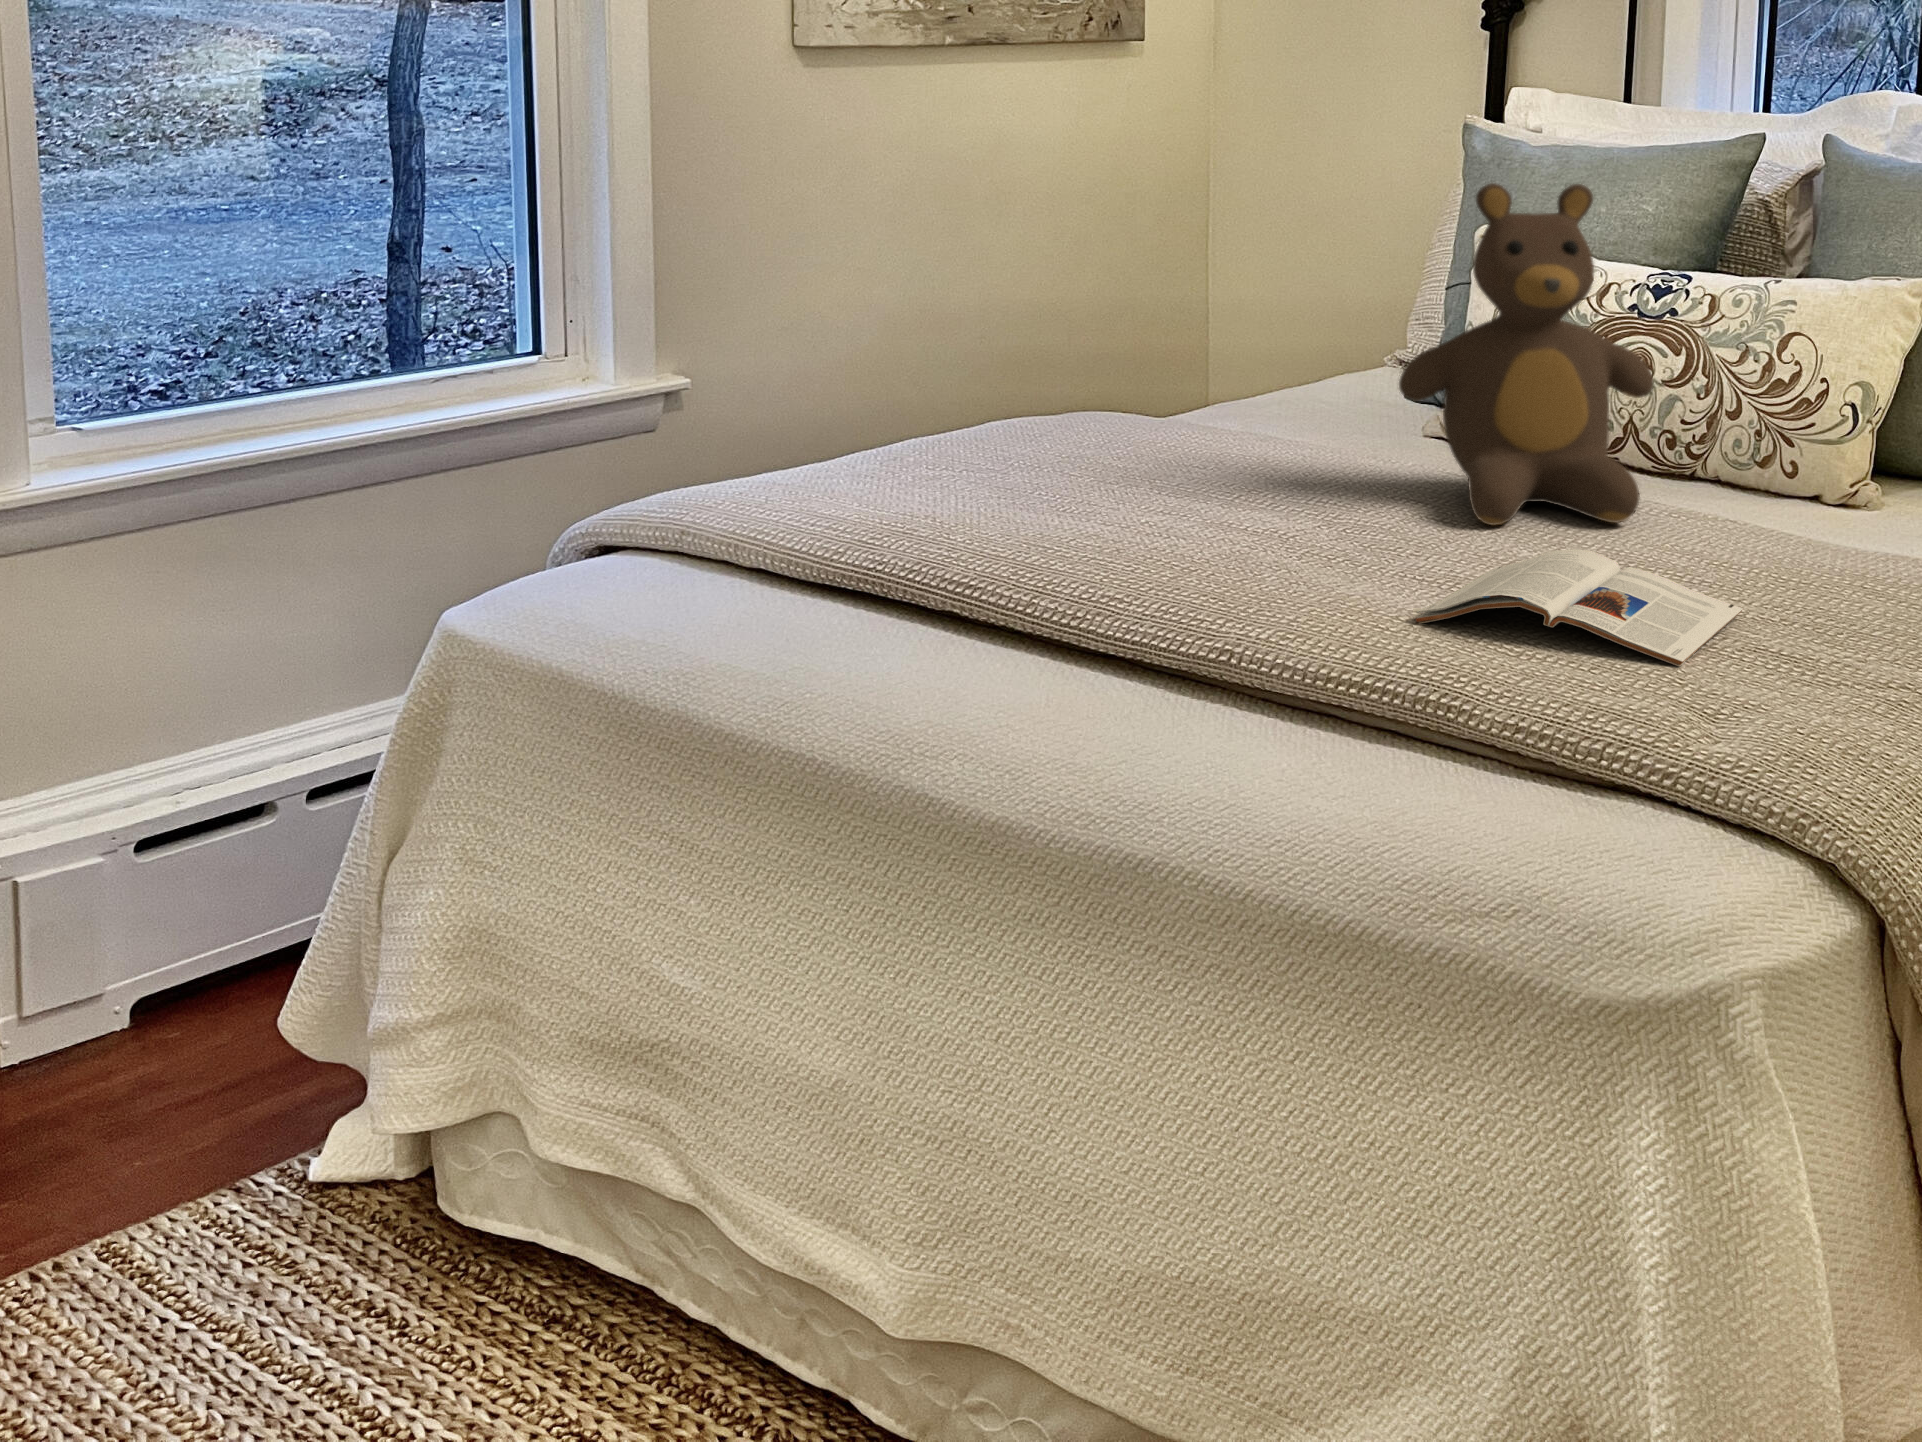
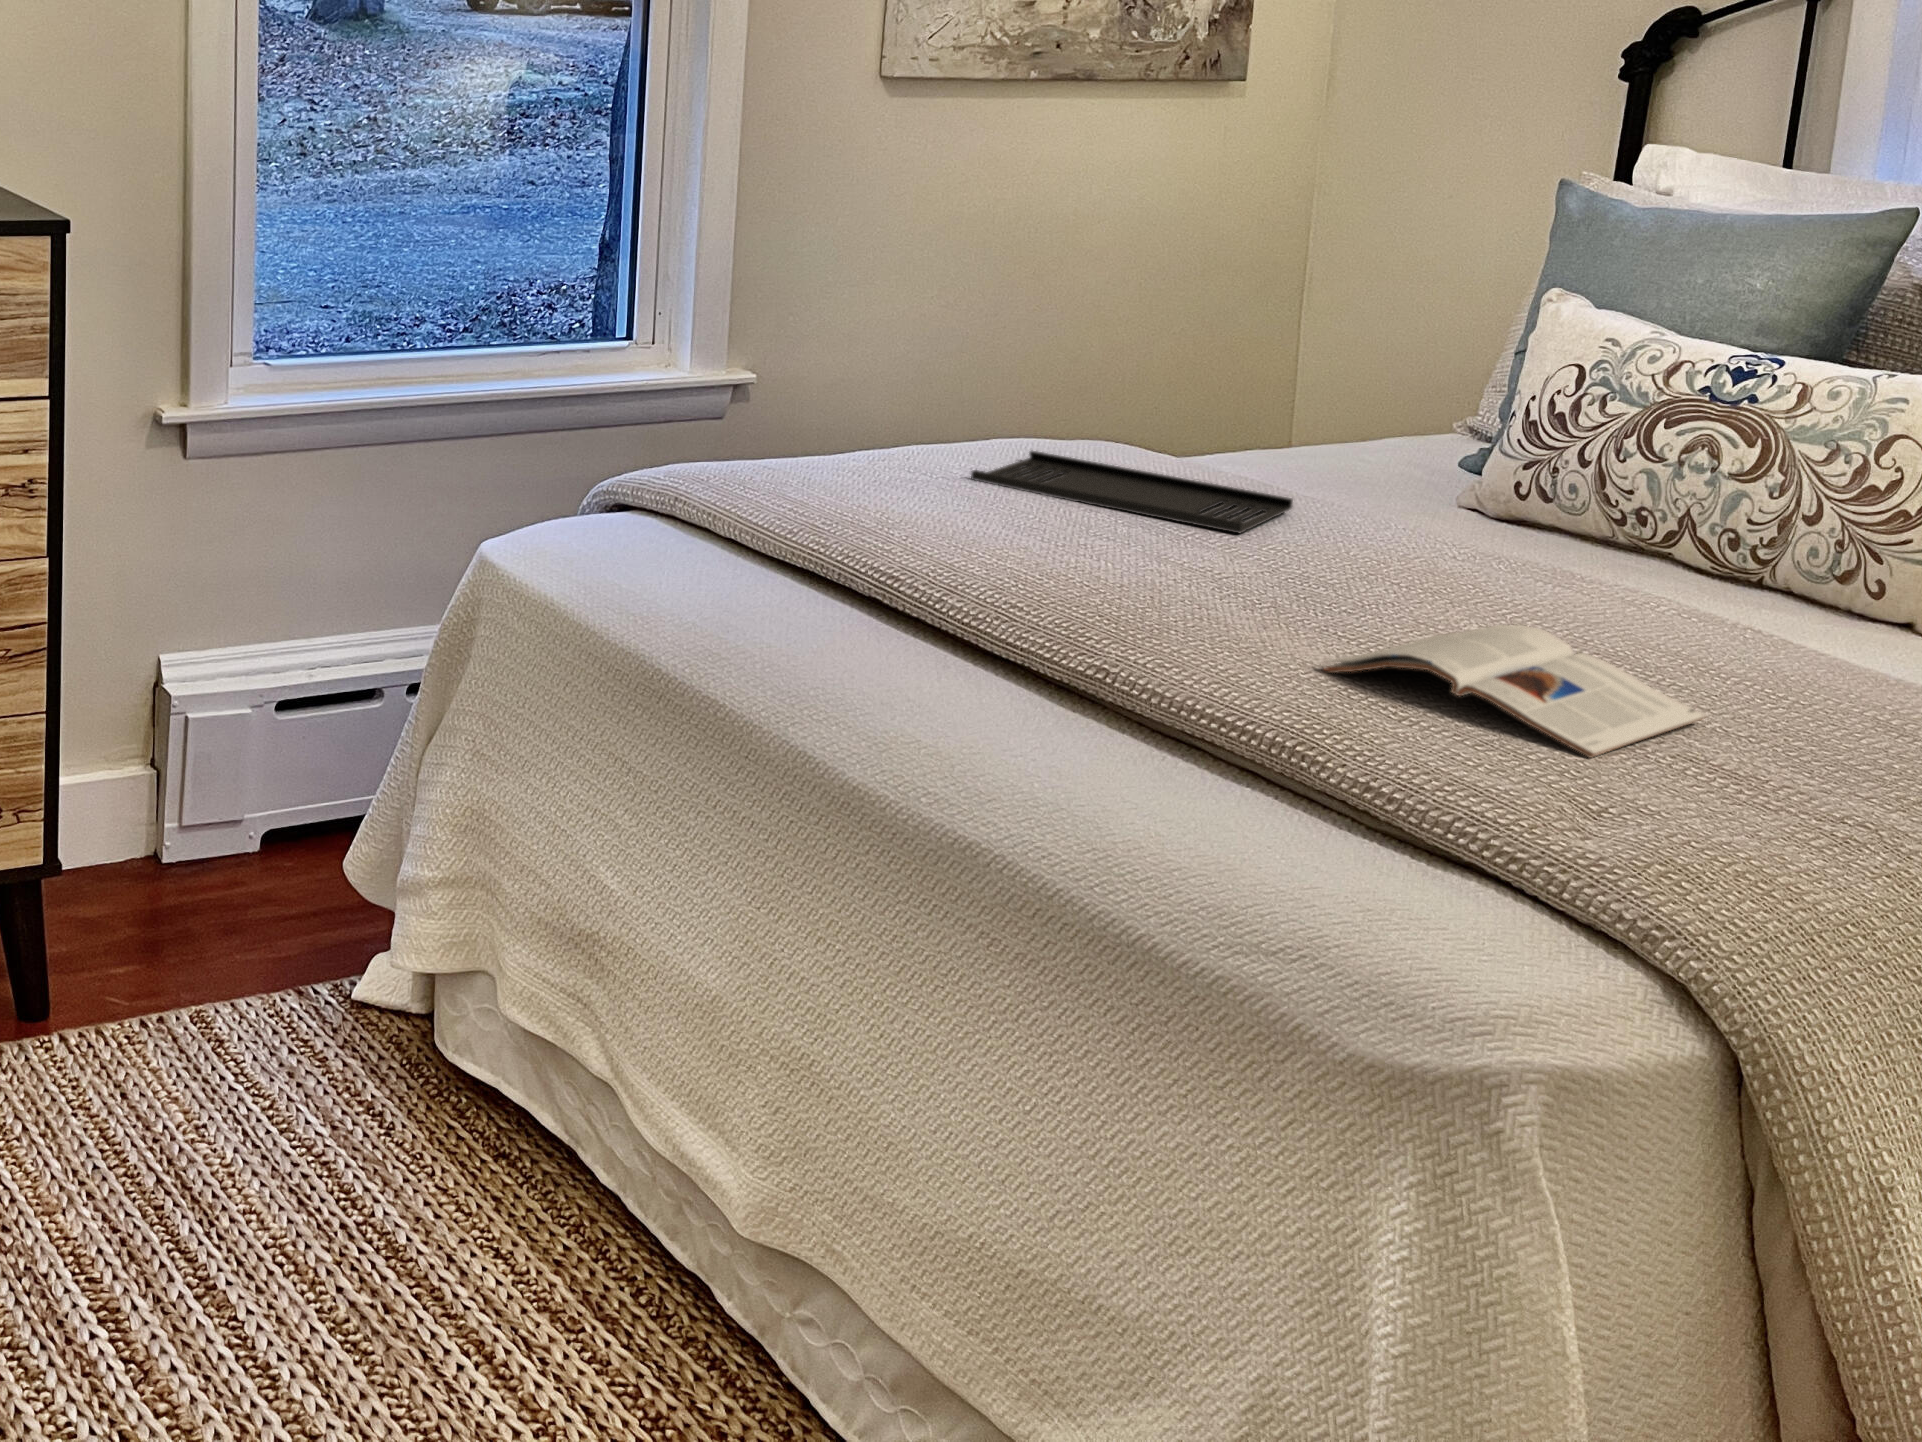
teddy bear: present [1399,183,1653,525] -> none [1400,239,1700,614]
tray: none [975,435,1291,494] -> present [971,451,1293,533]

